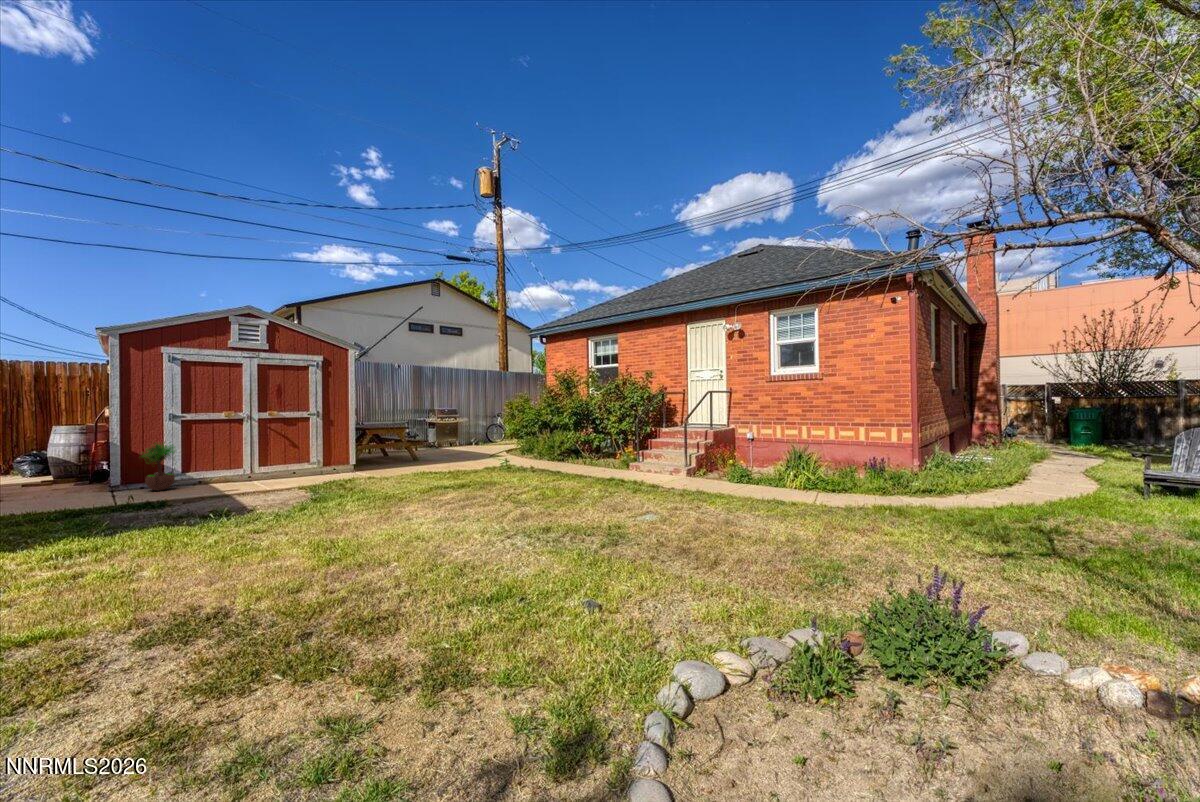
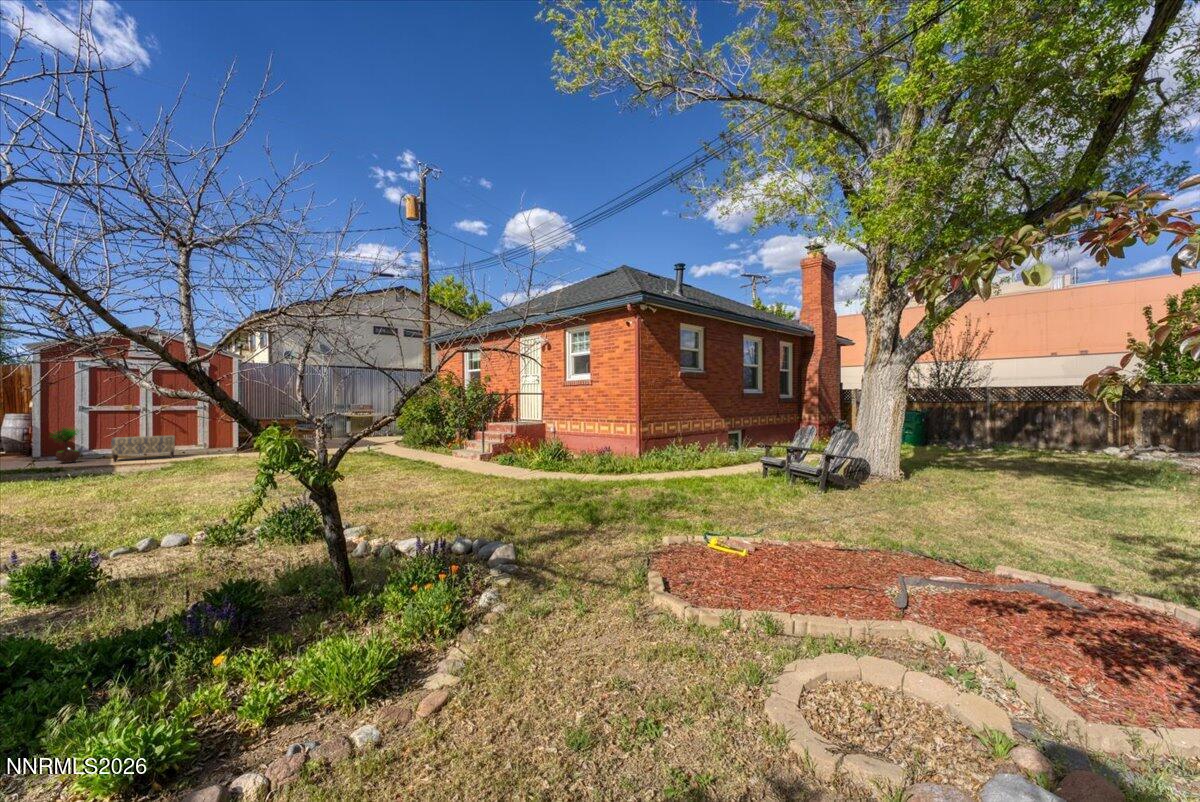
bench: none [213,451,290,487] -> present [111,435,175,462]

